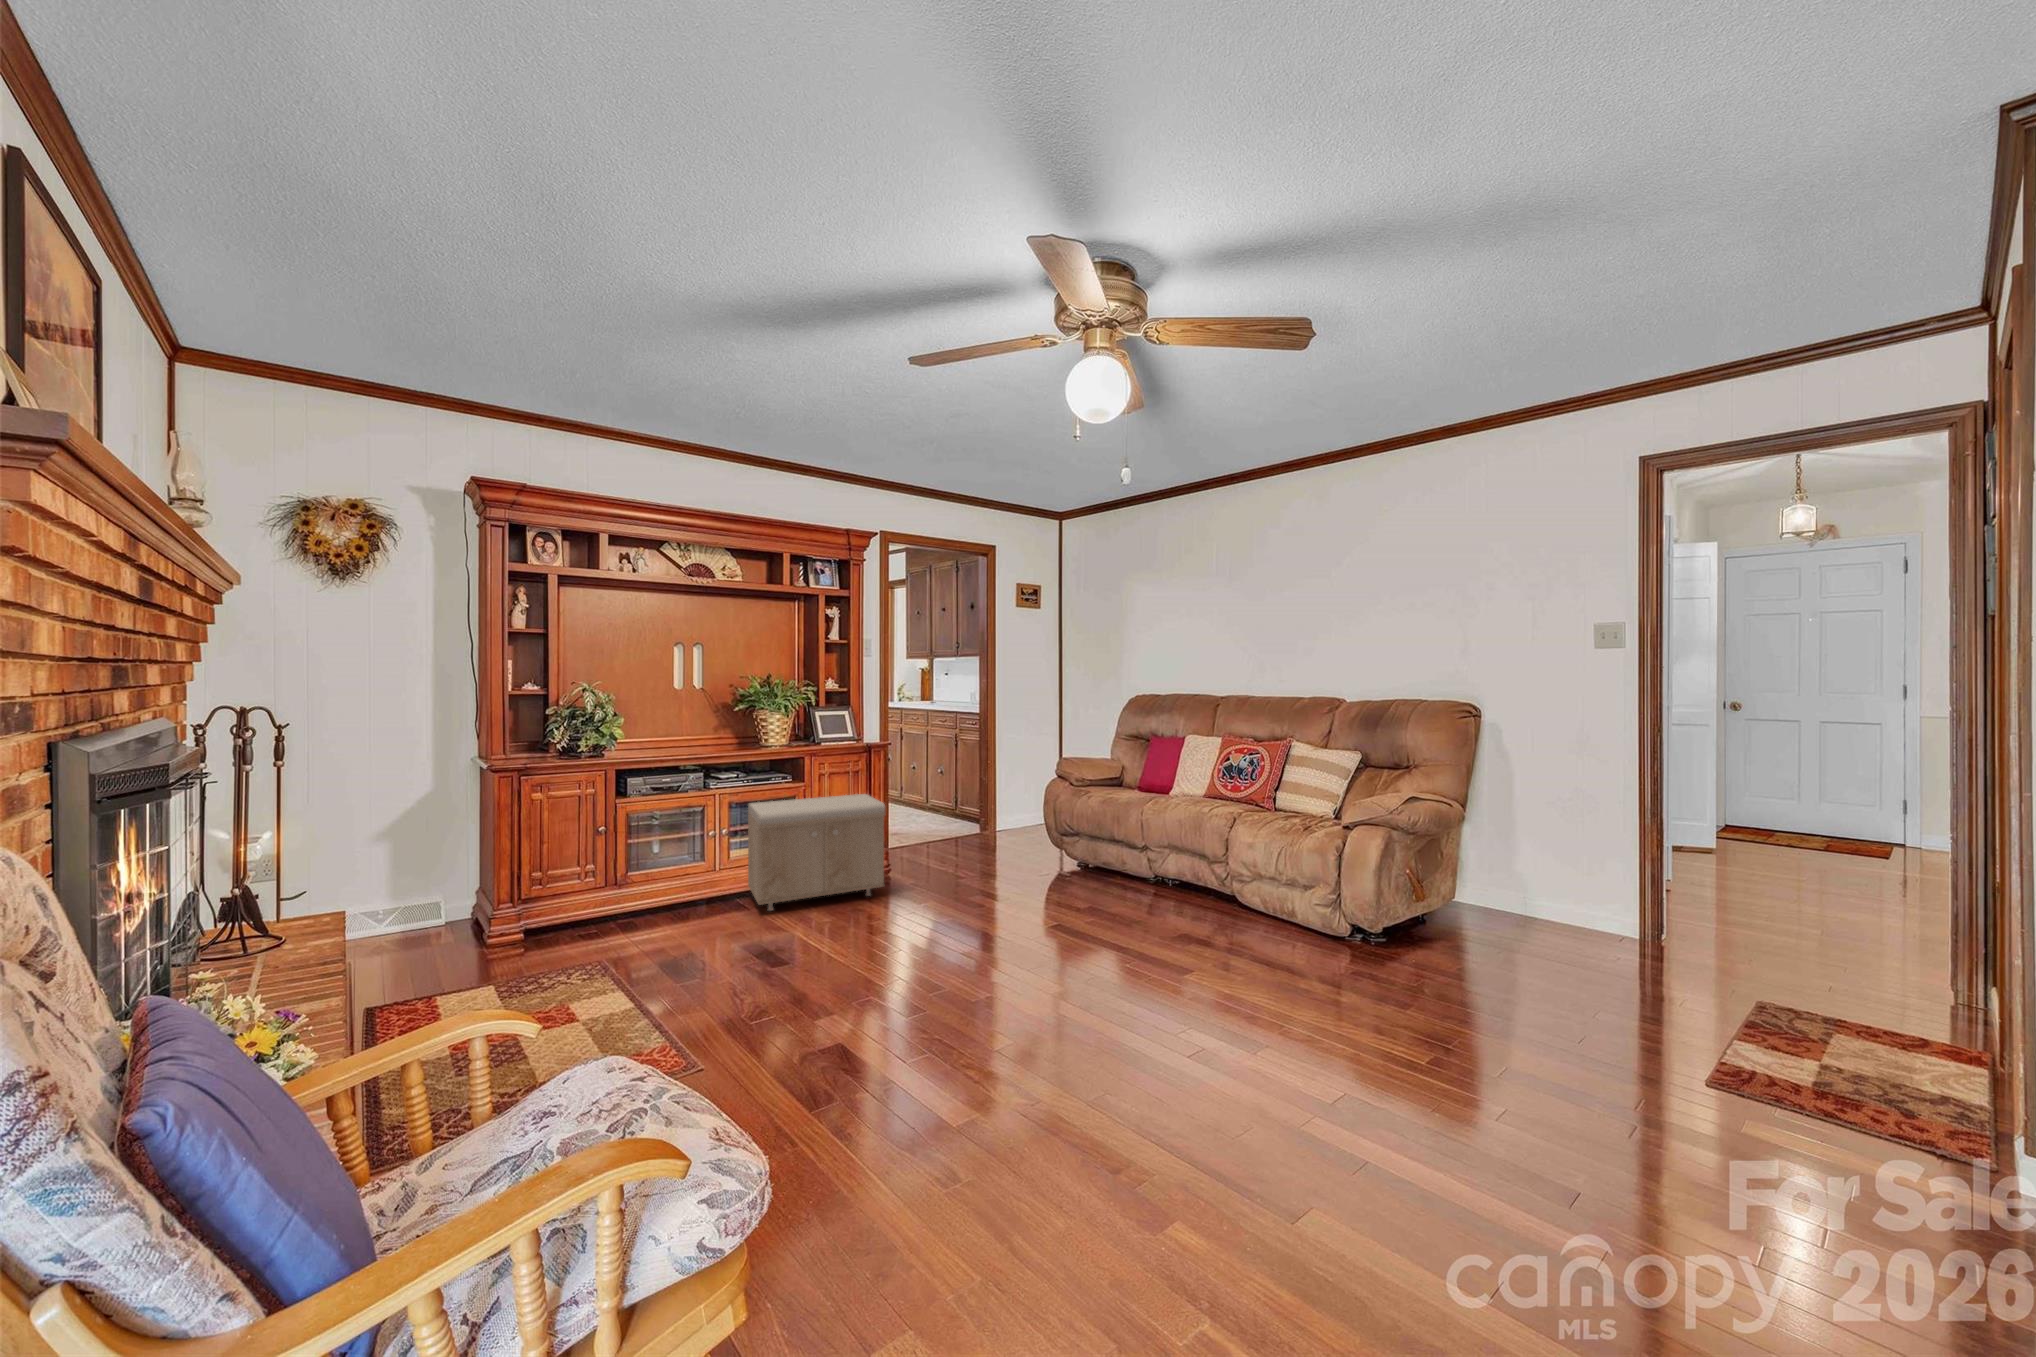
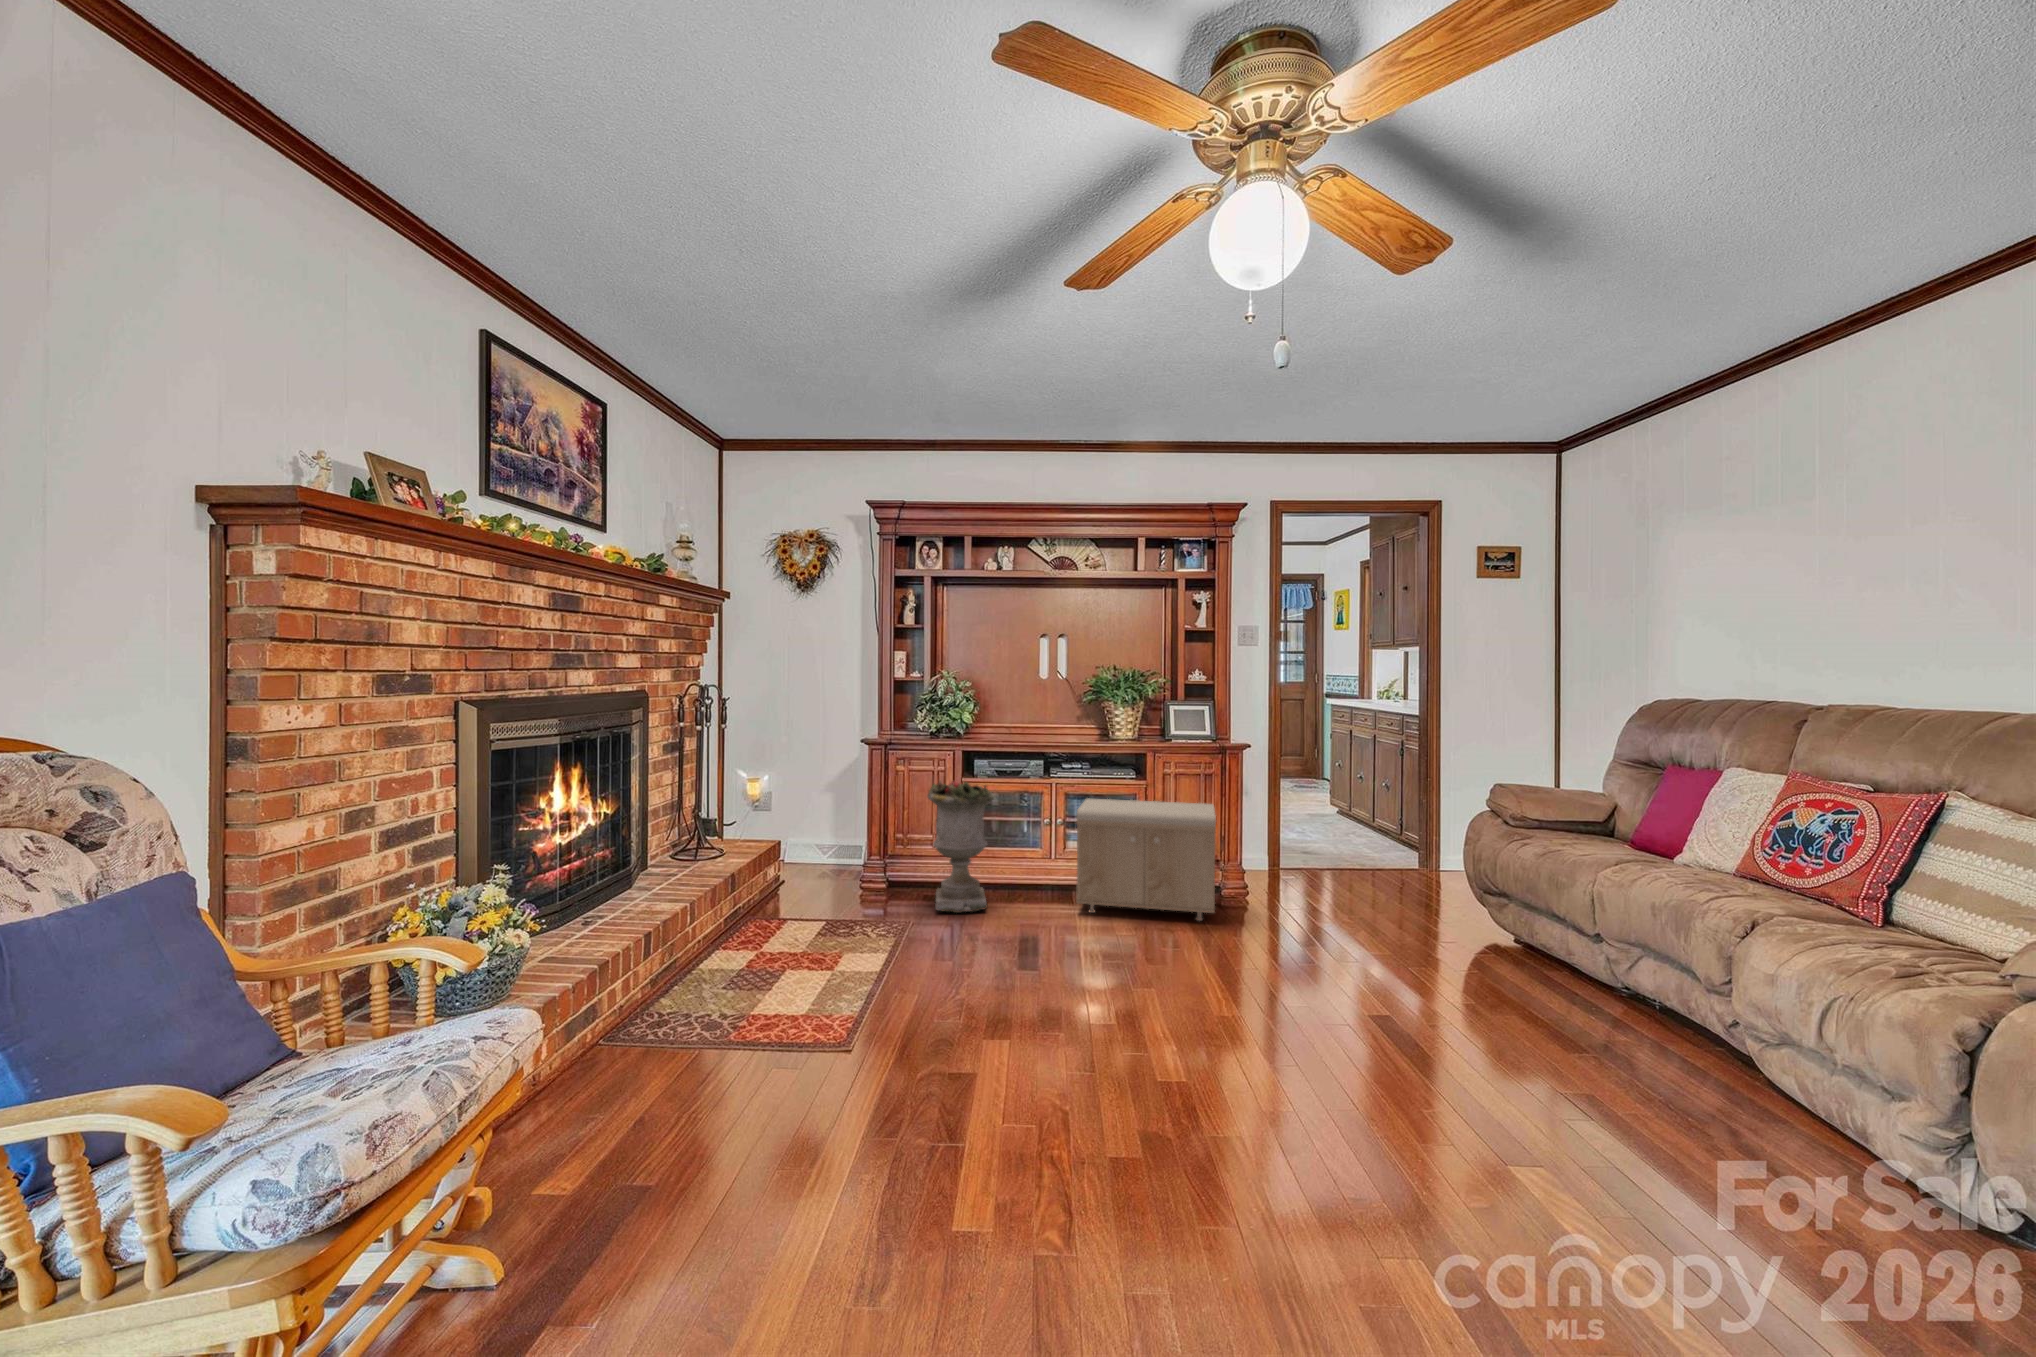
planter: none [583,801,672,947] -> present [928,780,994,913]

